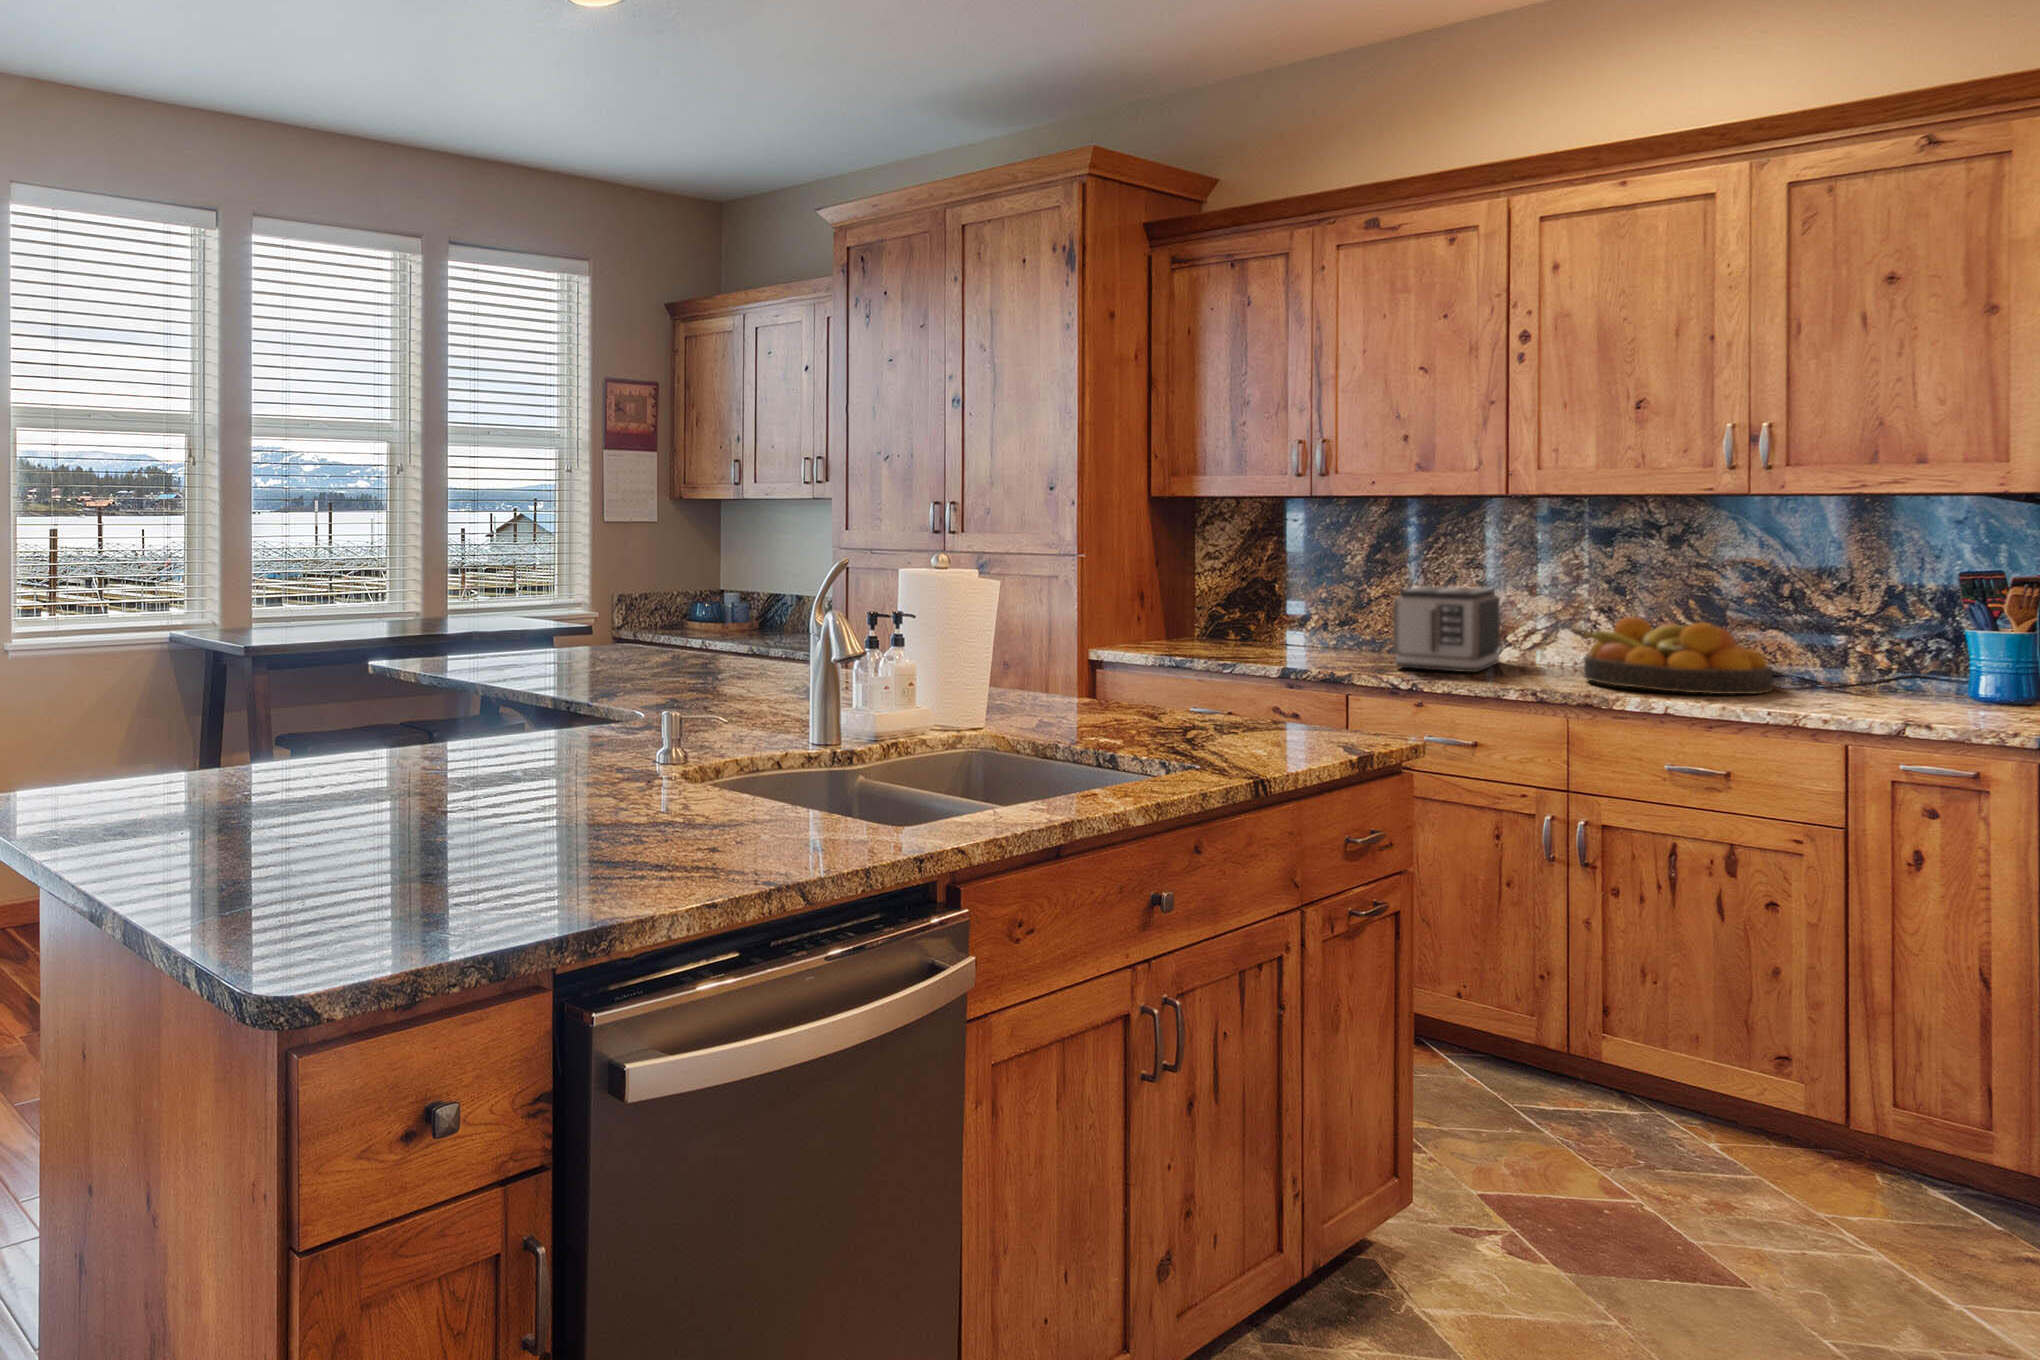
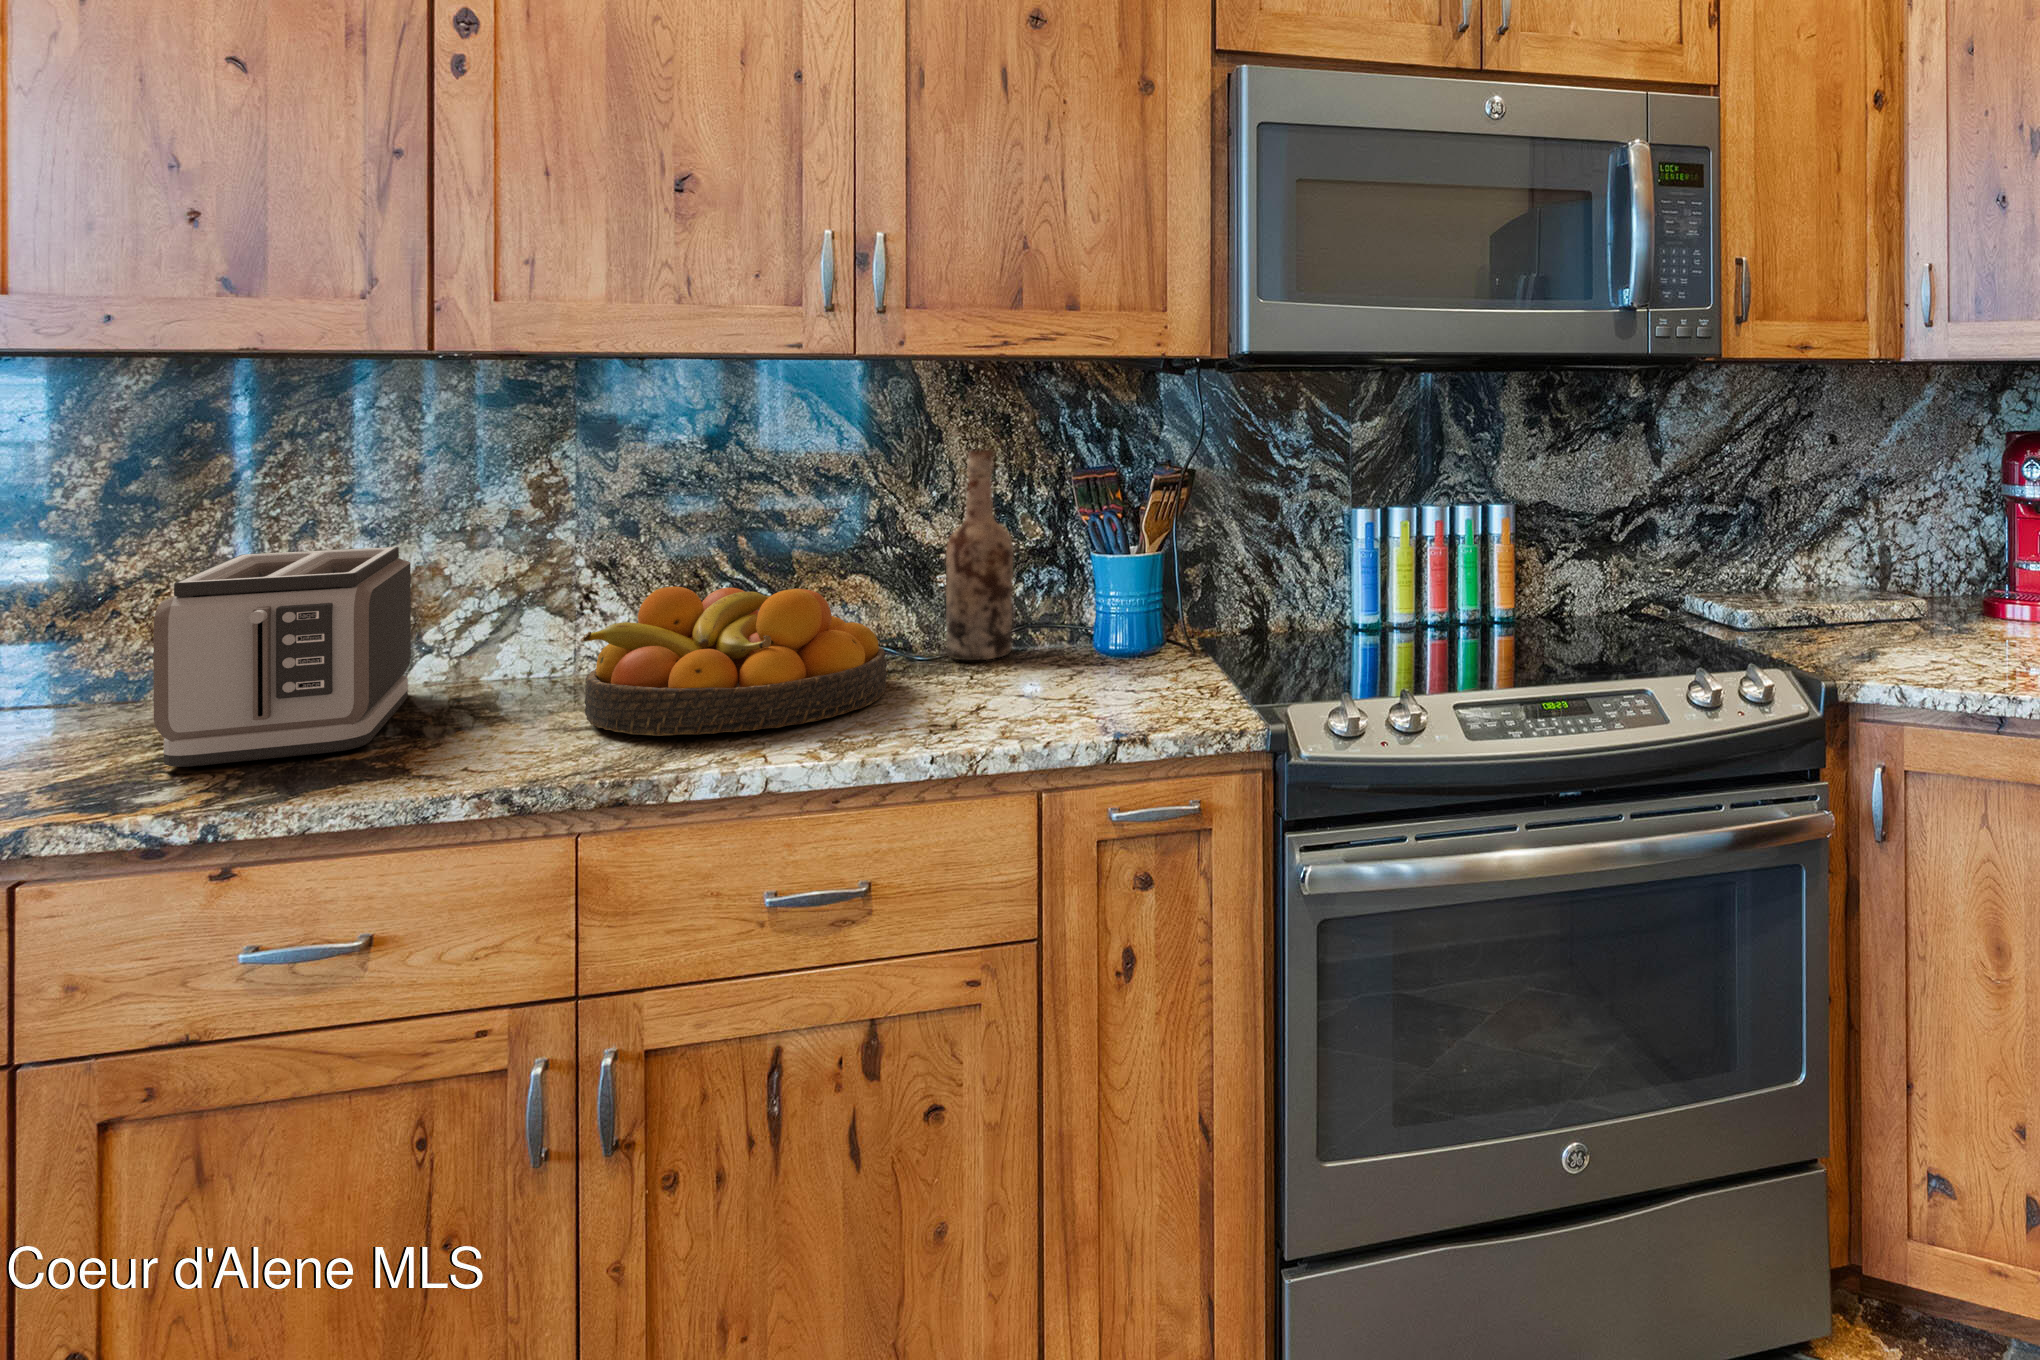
wine bottle: none [1832,556,1888,690] -> present [946,450,1013,660]

